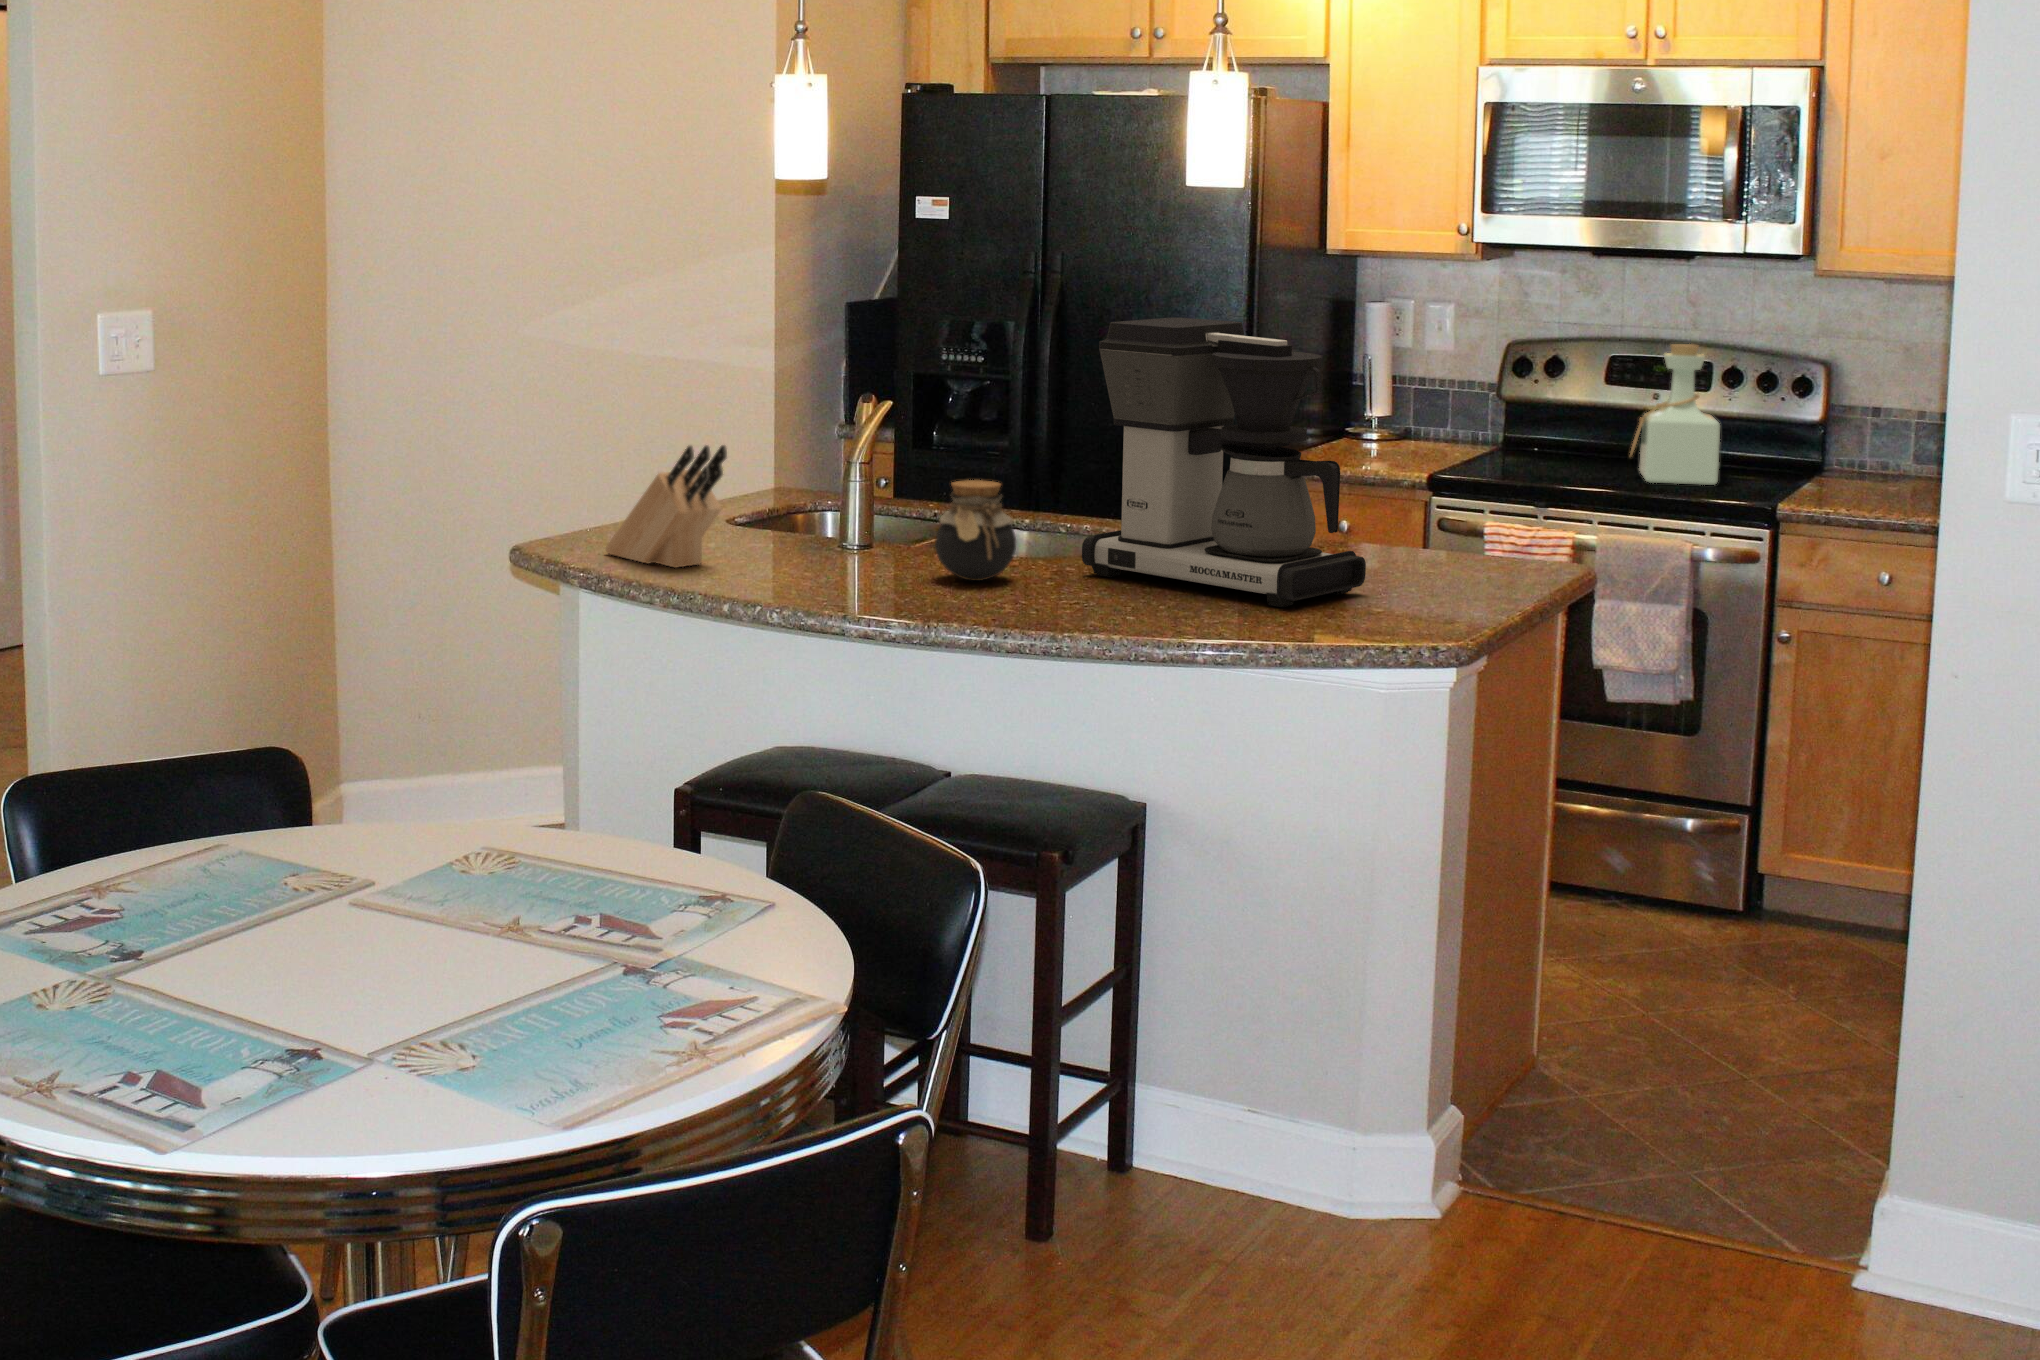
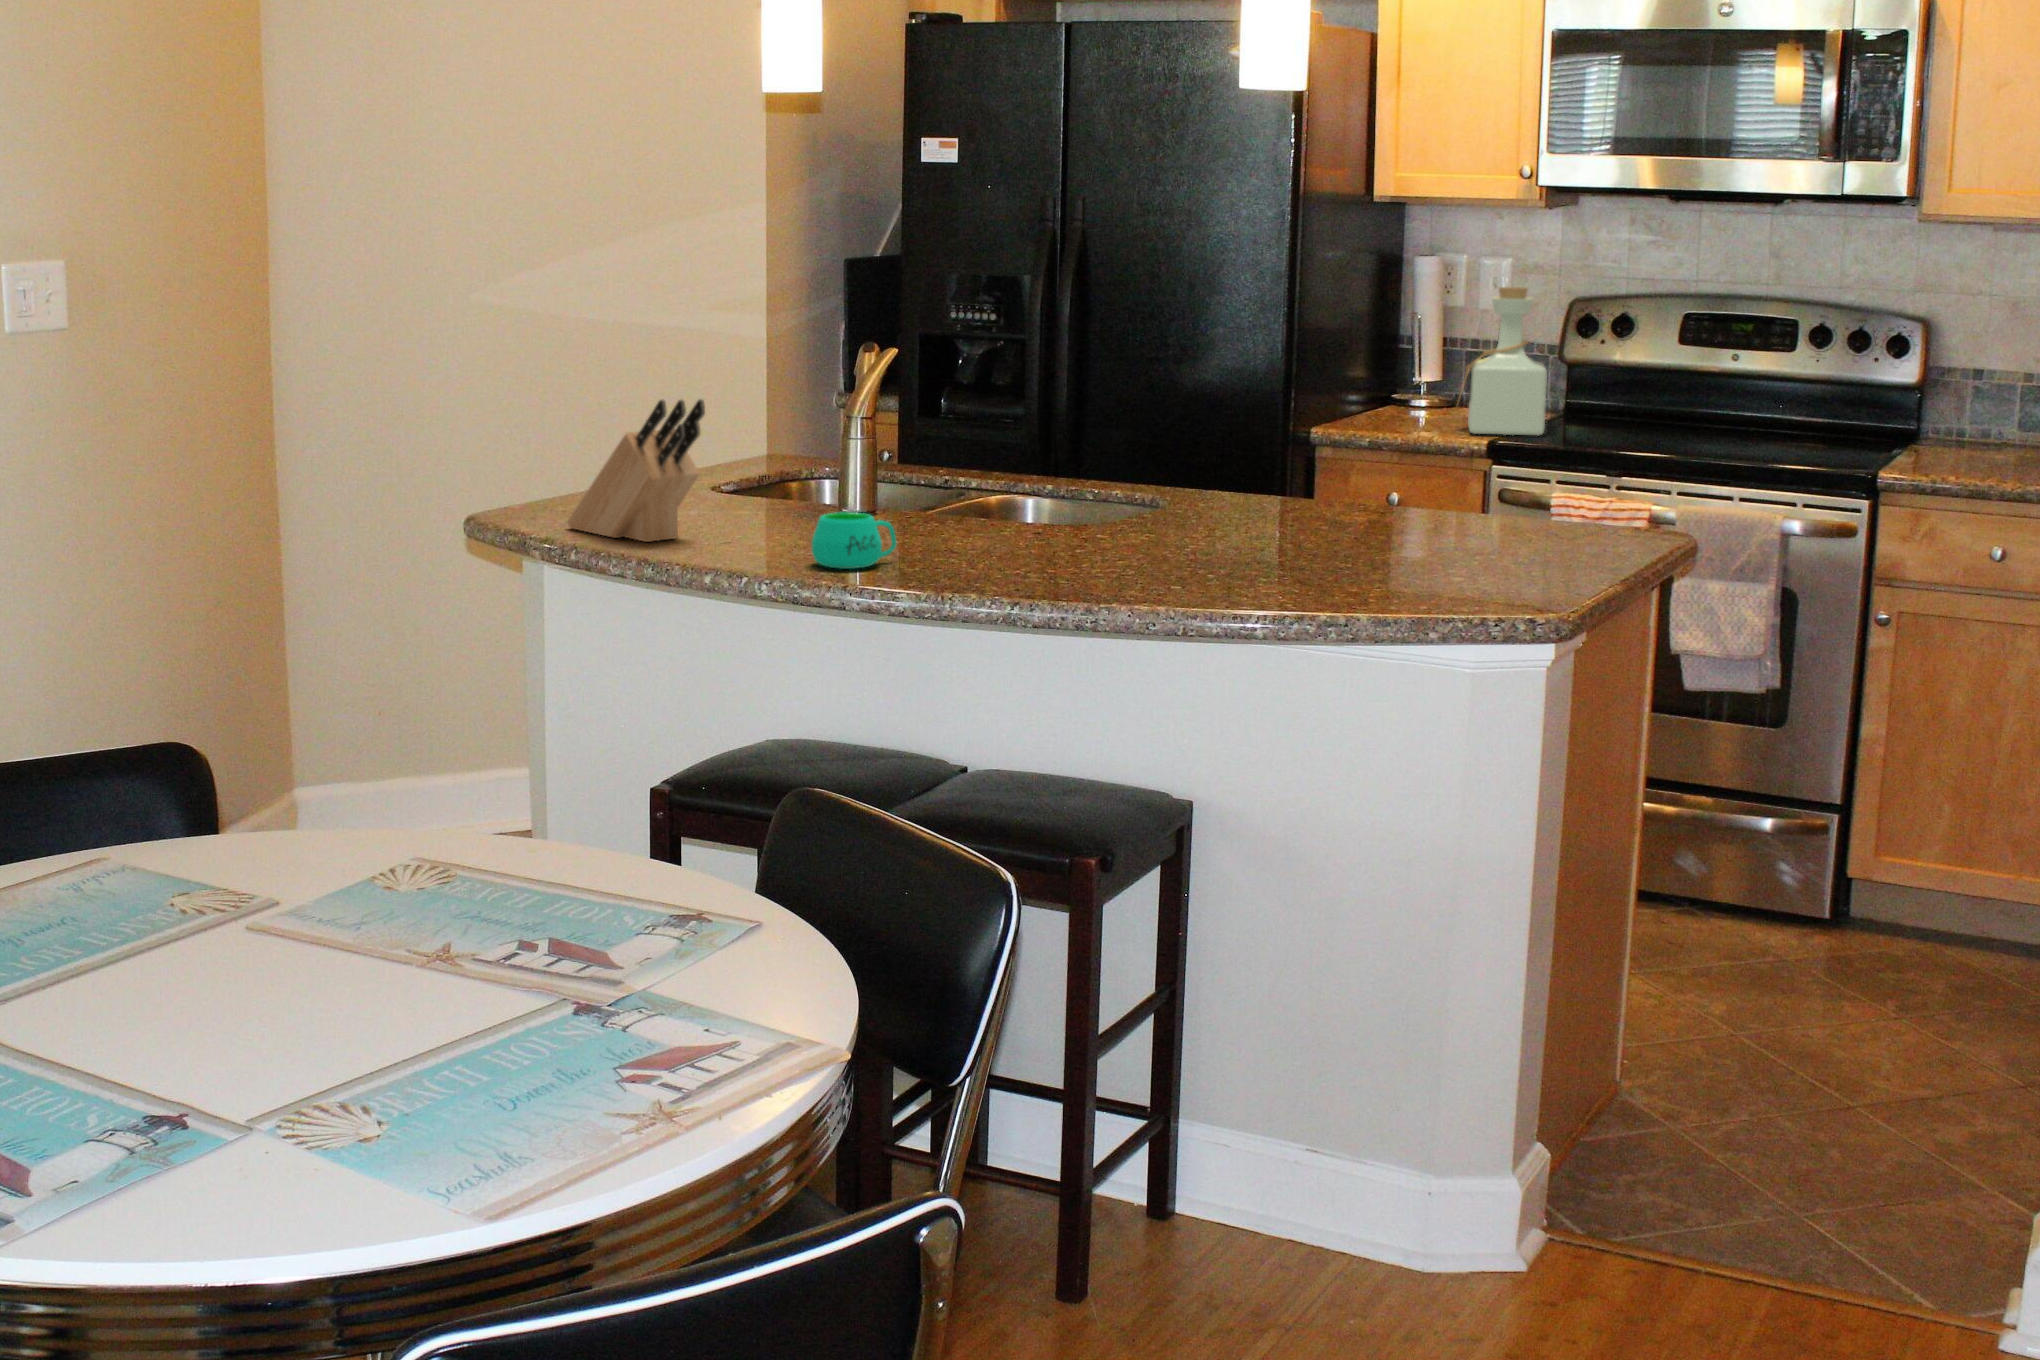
coffee maker: present [1082,318,1366,607] -> none [1114,249,1442,579]
bottle: present [1630,344,1720,485] -> present [1458,287,1547,435]
jar: present [935,480,1016,581] -> none [946,438,1039,554]
mug: none [818,545,892,594] -> present [812,512,897,569]

